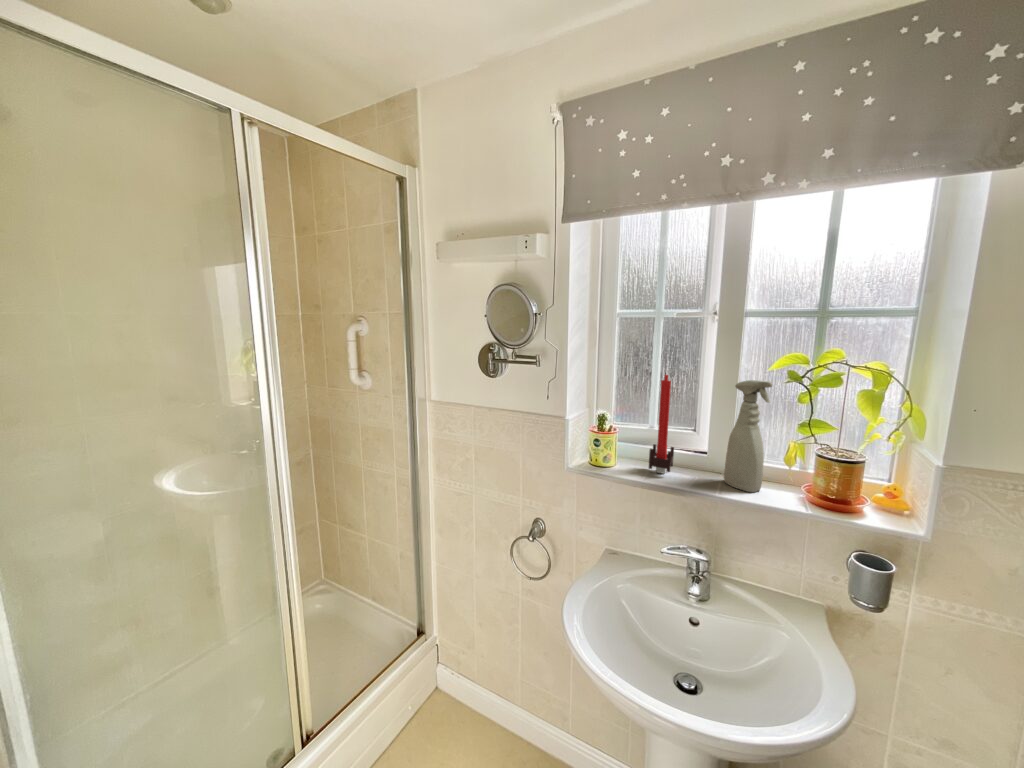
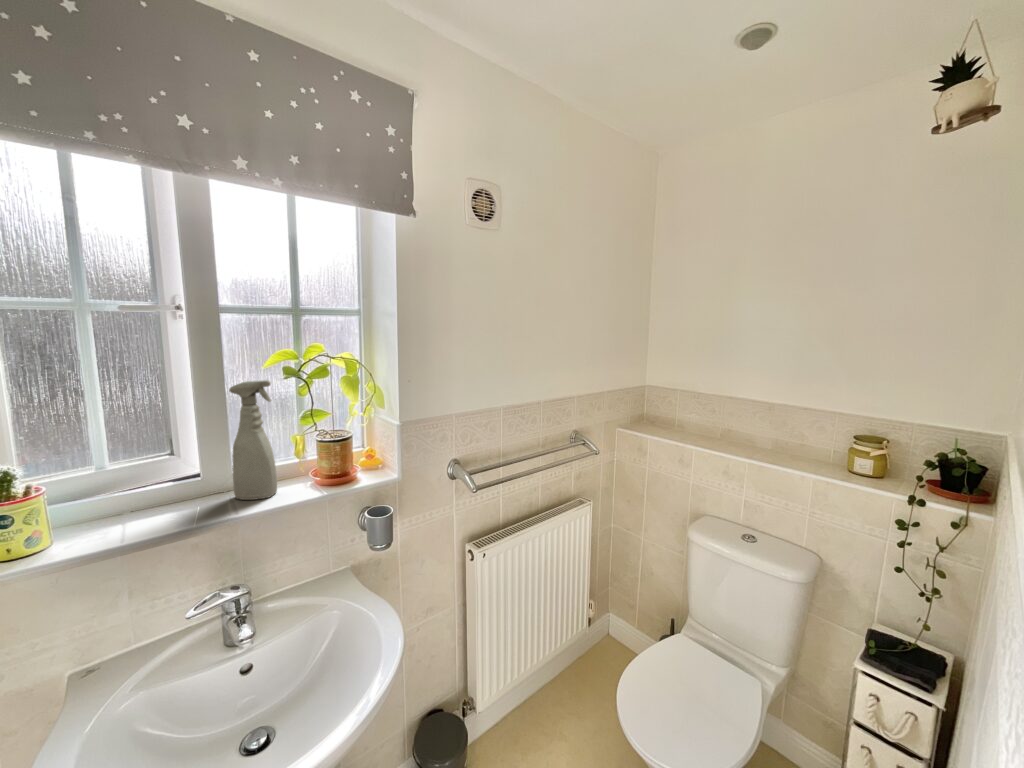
candle: present [649,375,674,474] -> none [122,389,163,525]

